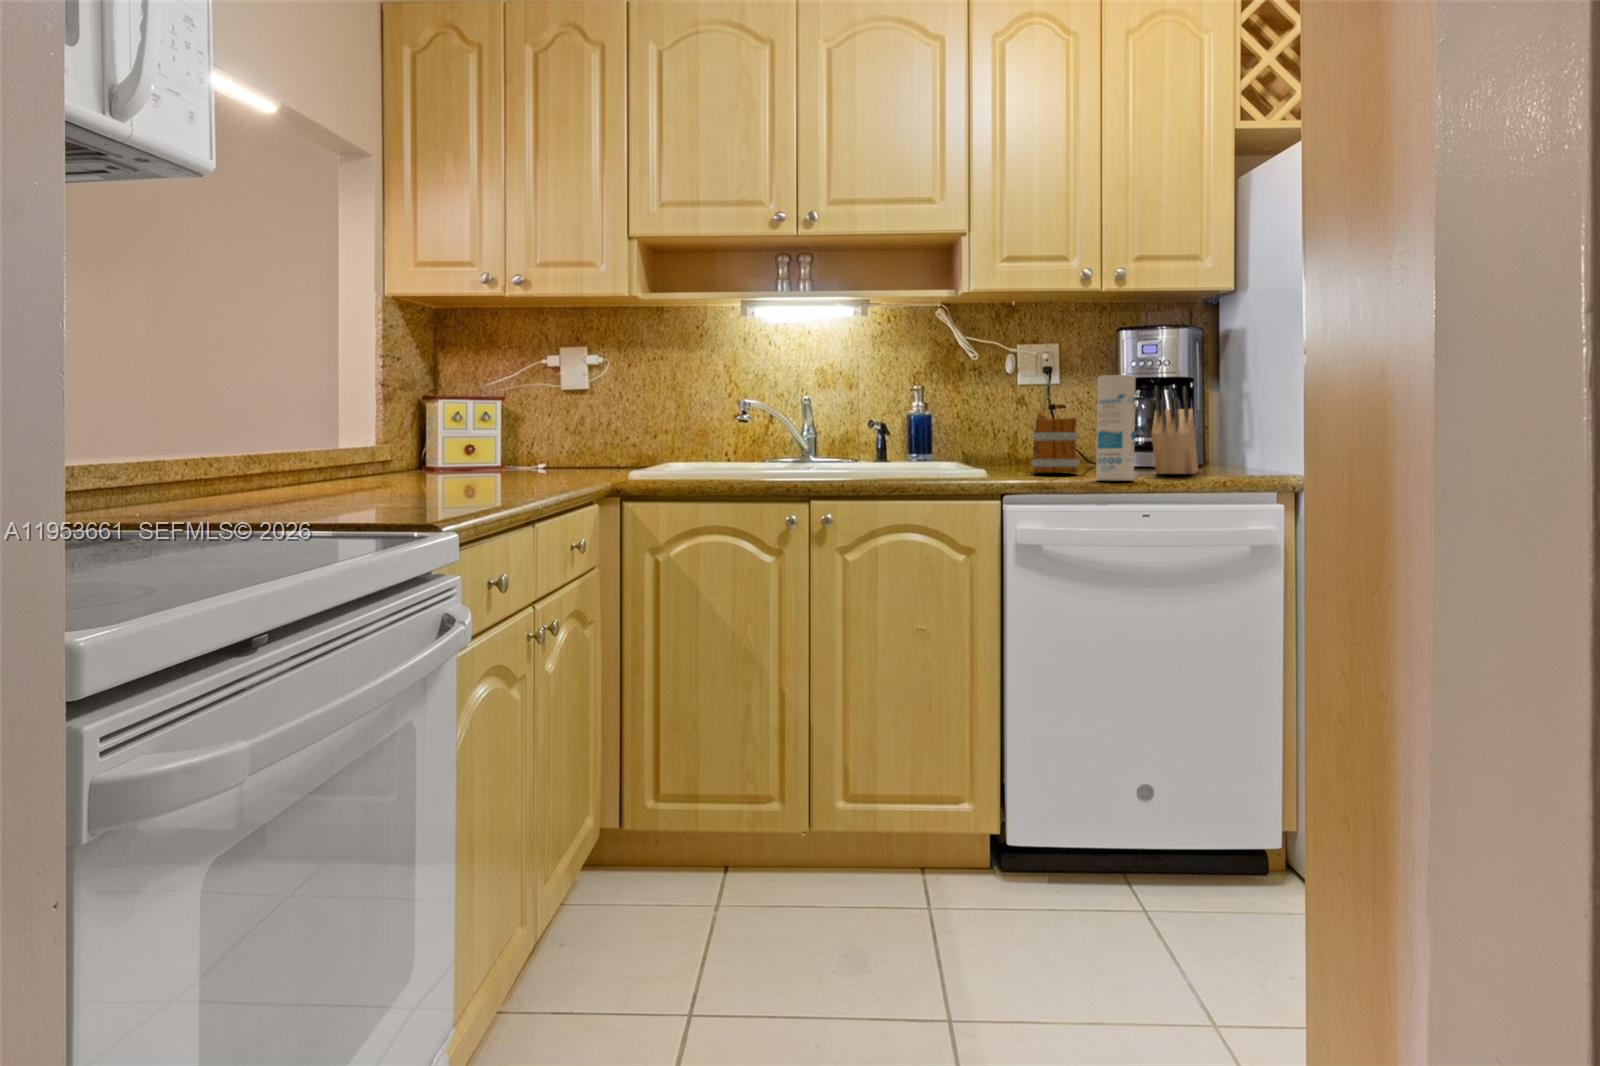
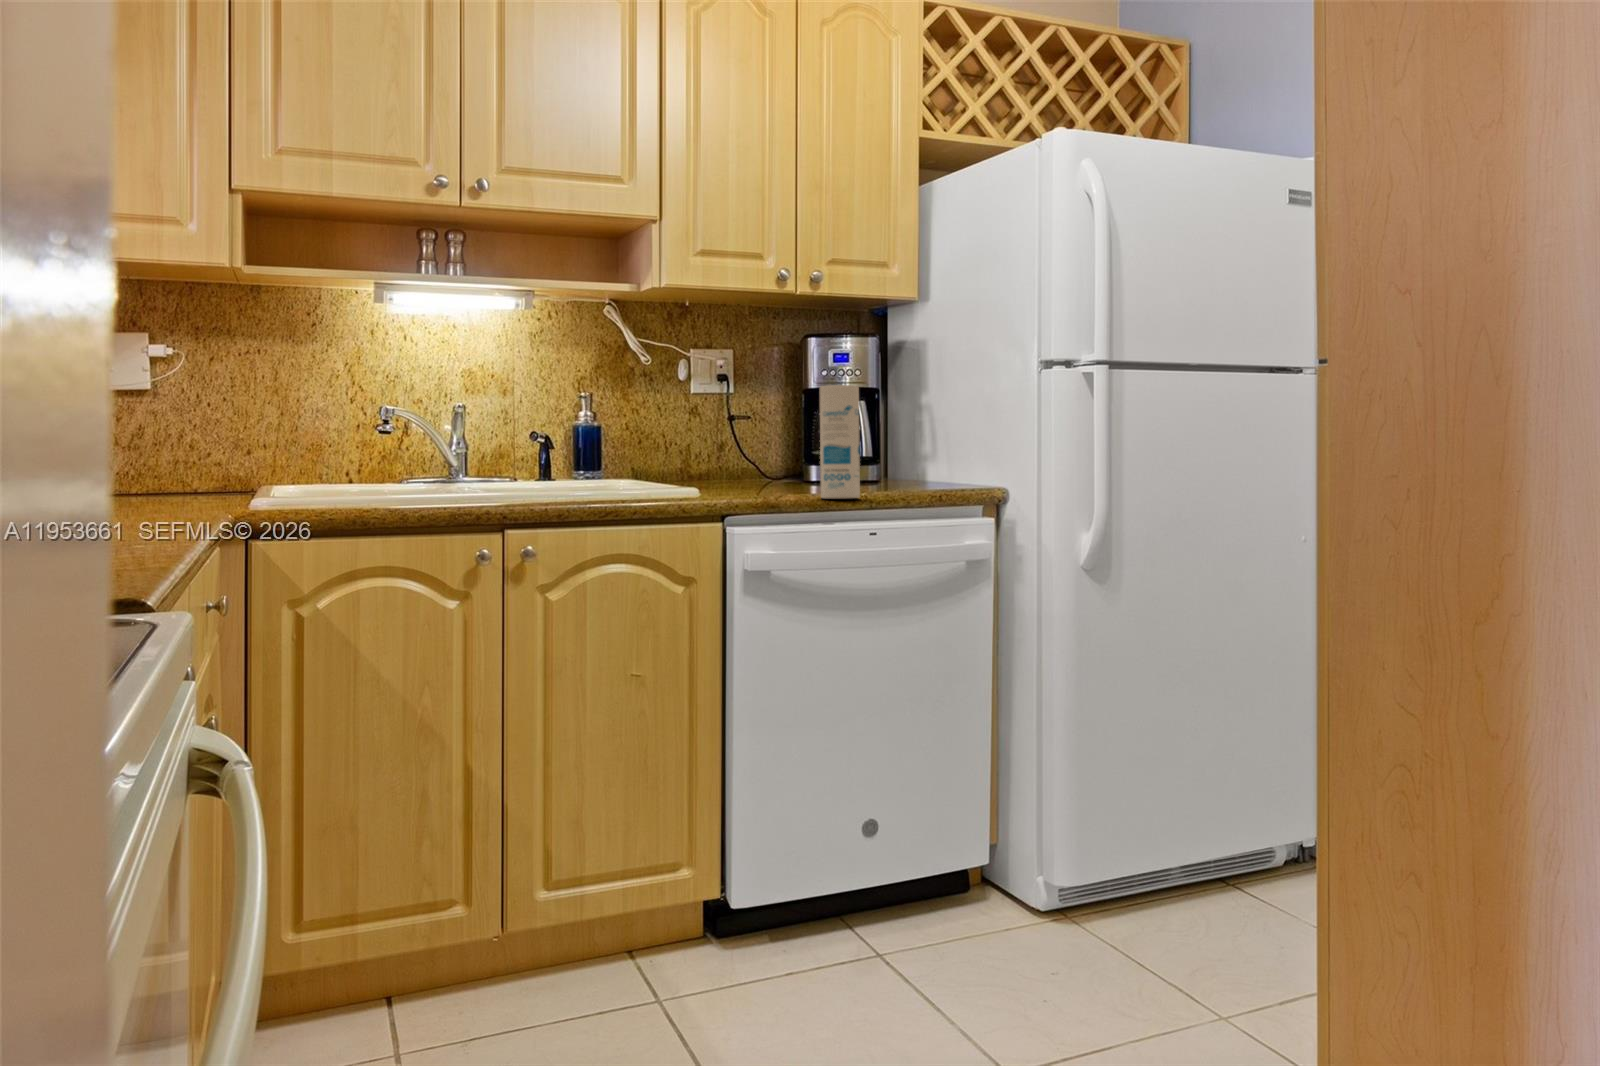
knife block: present [1152,386,1198,474] -> none [861,397,904,490]
mug: present [1031,412,1080,473] -> none [734,424,791,491]

